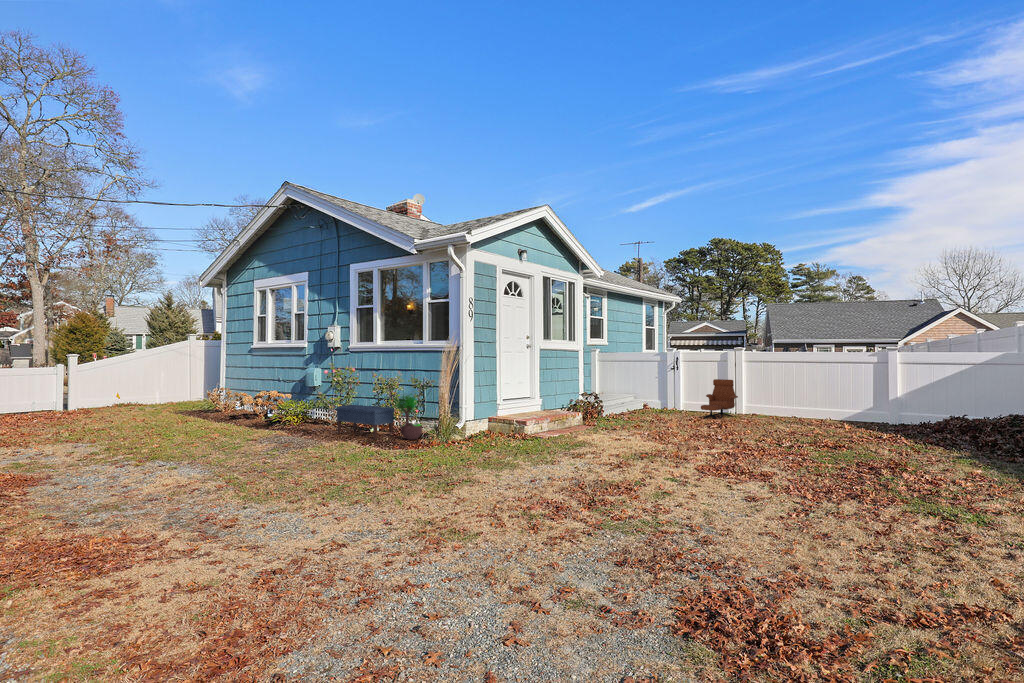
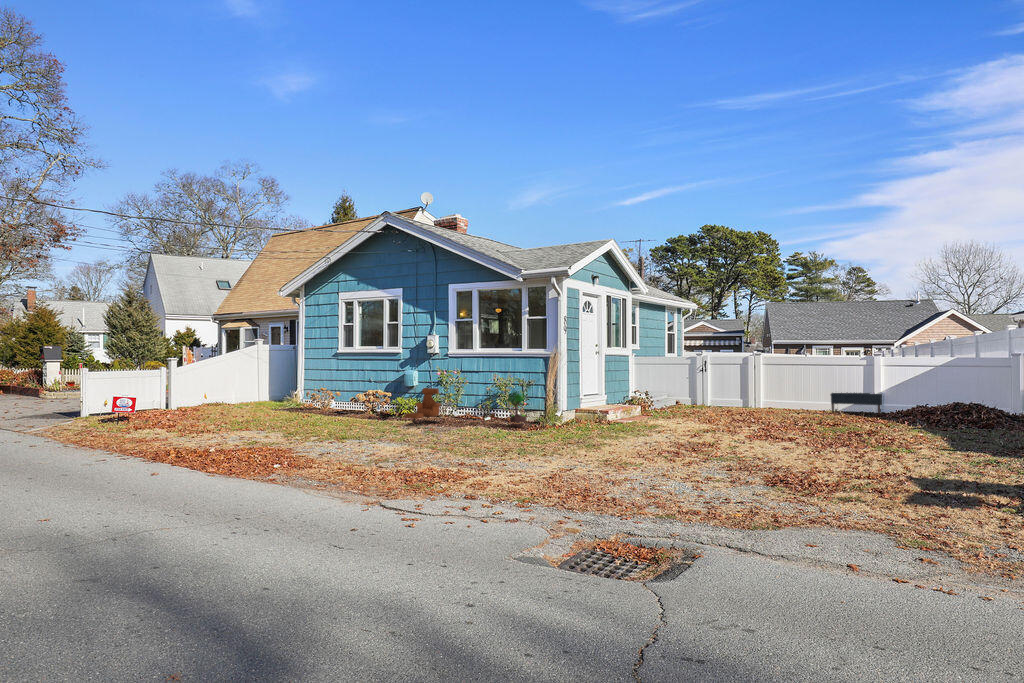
lounge chair: present [701,379,738,419] -> present [405,388,442,426]
bench: present [336,405,394,439] -> present [830,392,883,415]

